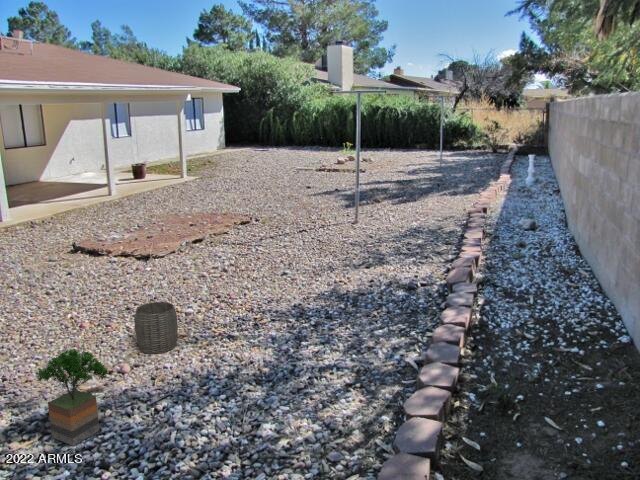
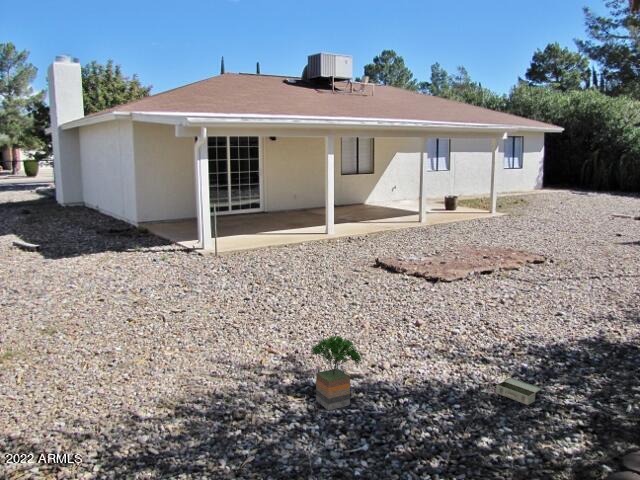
woven basket: present [135,302,178,354] -> none [399,315,435,360]
toolbox: none [258,350,302,376] -> present [496,378,542,405]

